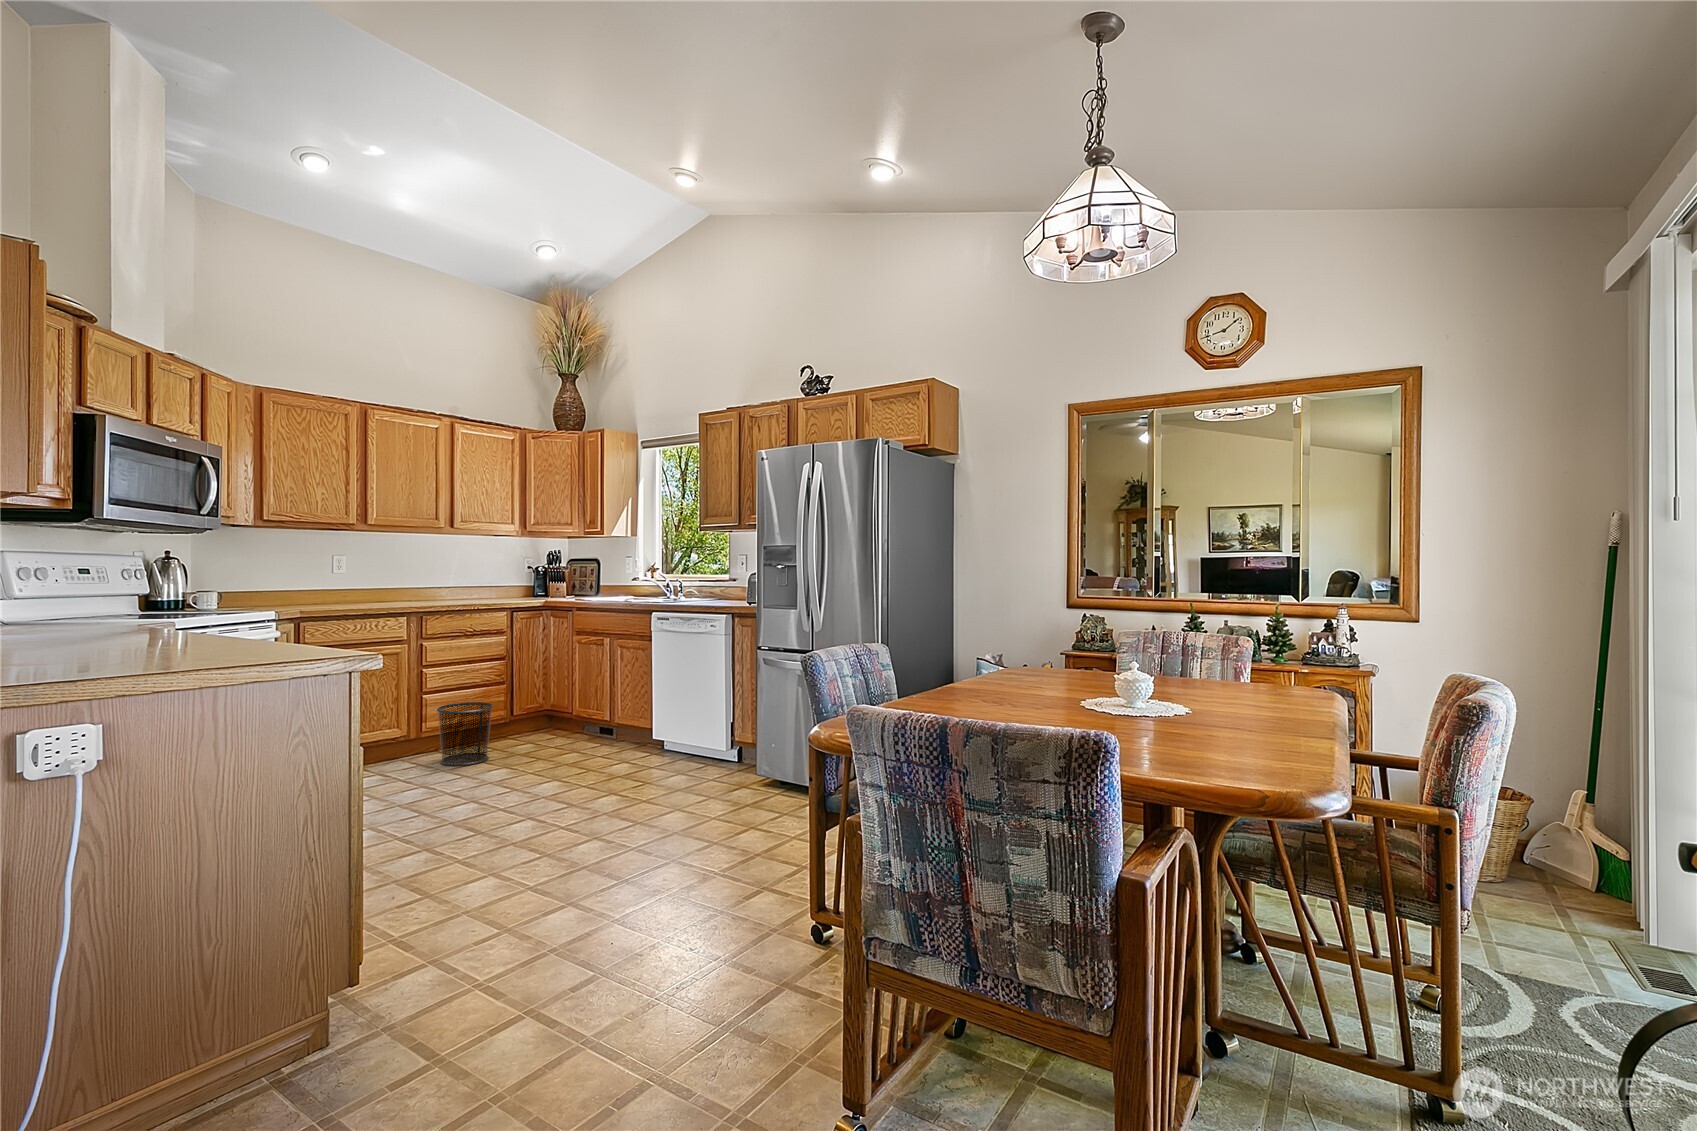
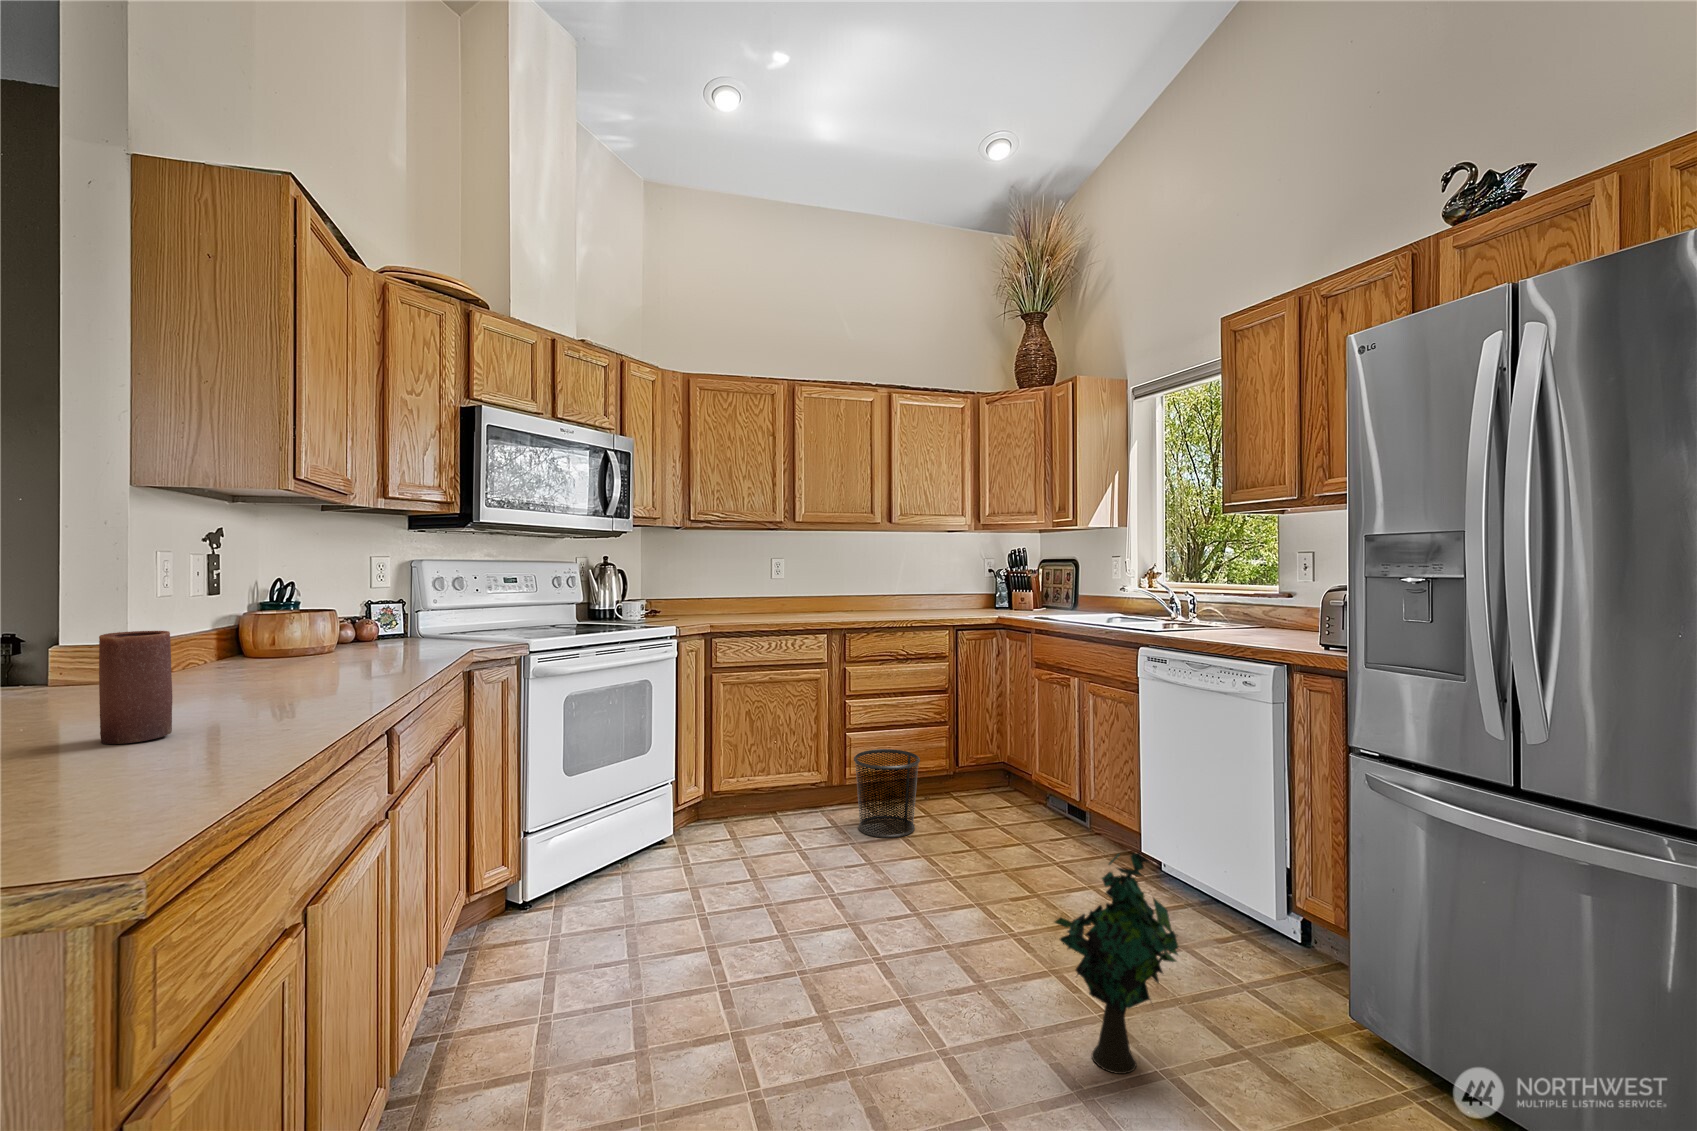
candle: none [132,586,174,648] -> present [99,631,172,744]
decorative plant: none [620,706,684,817] -> present [1055,853,1178,1074]

